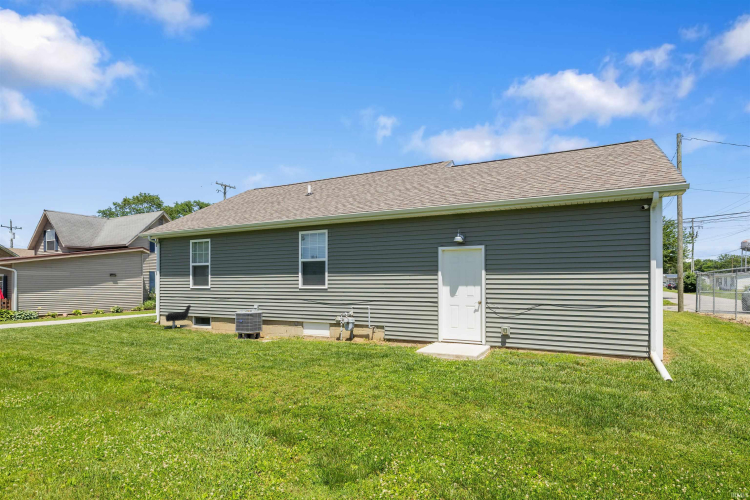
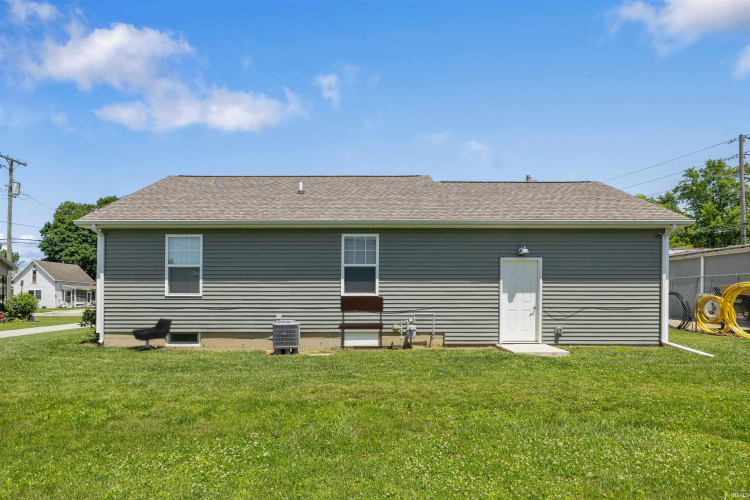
bench: none [281,289,328,338] -> present [338,296,383,348]

